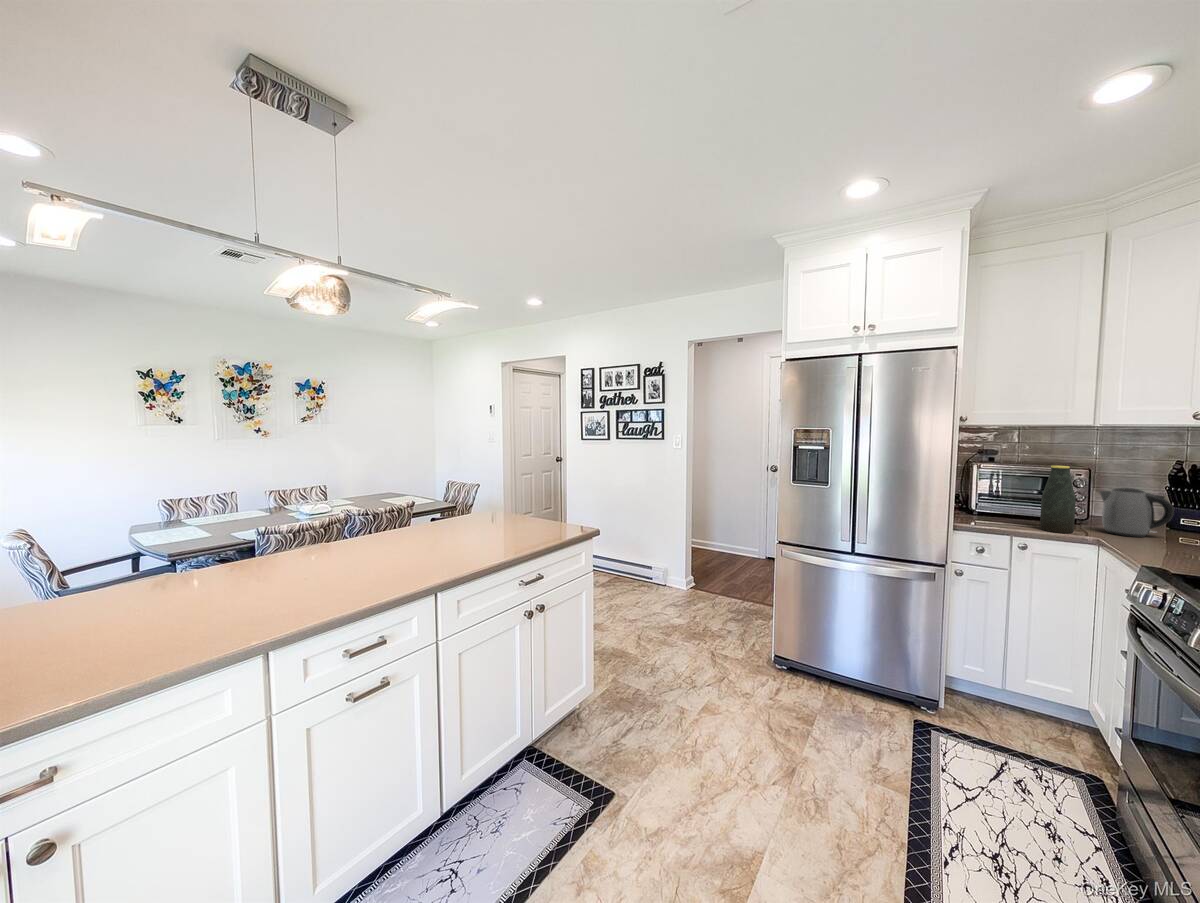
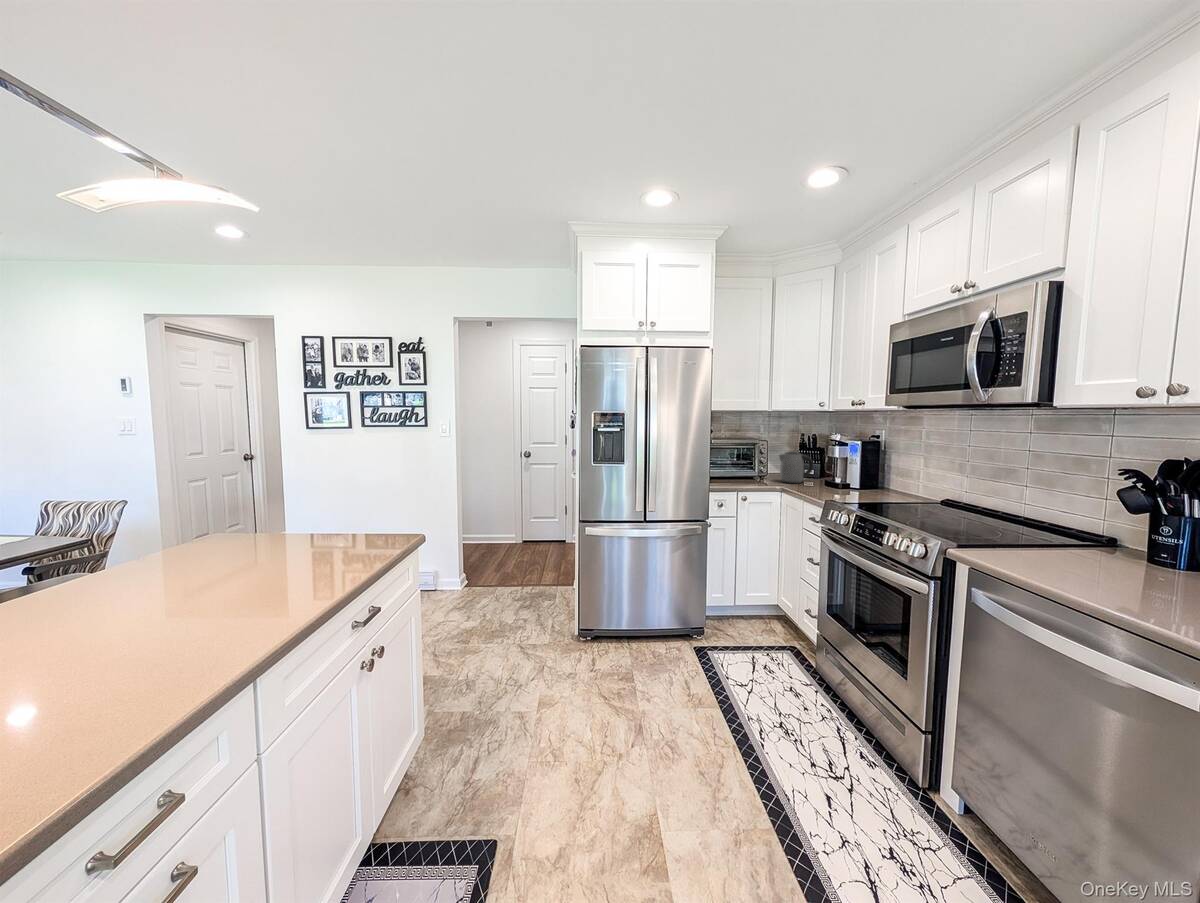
bottle: present [1040,466,1076,533] -> none [753,438,771,486]

